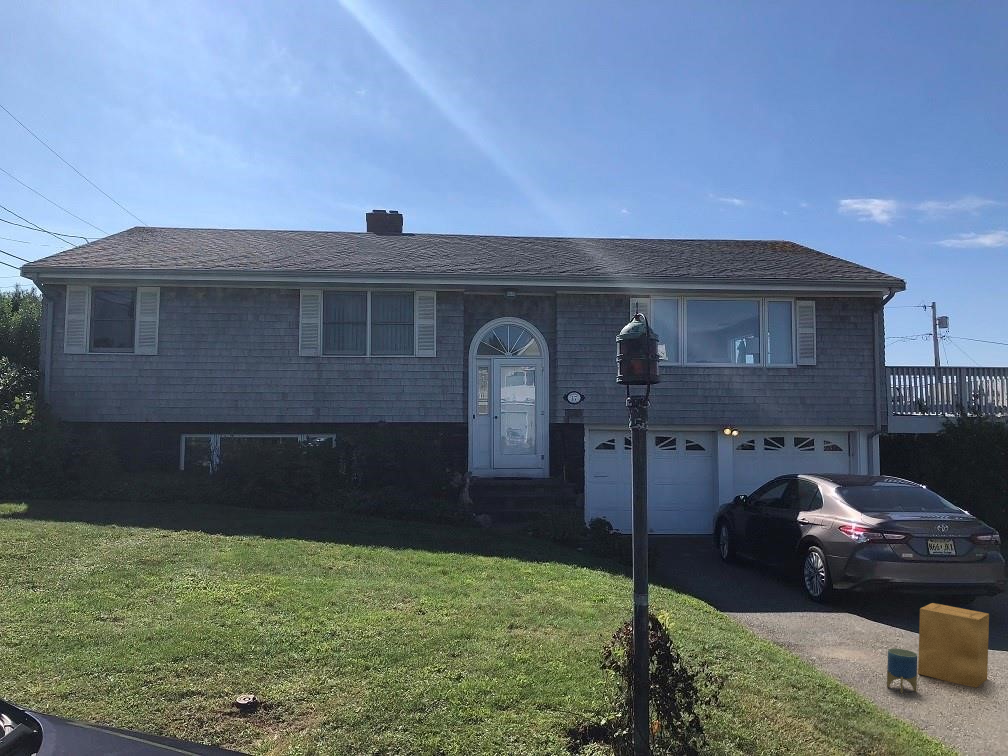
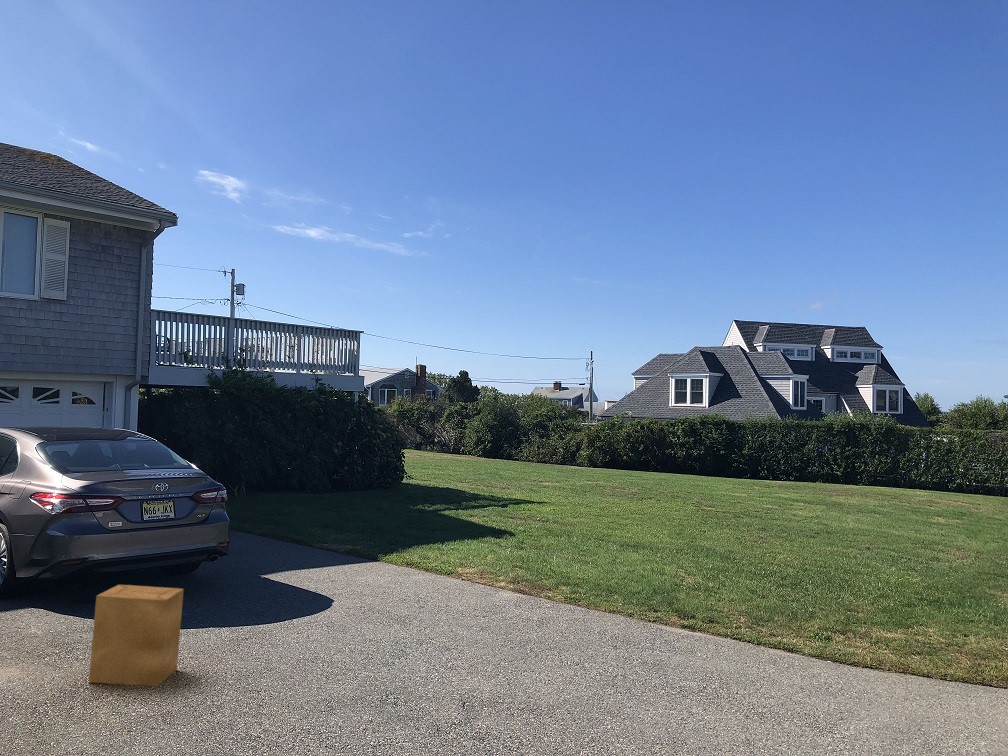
planter: present [887,648,917,693] -> none [31,658,77,721]

